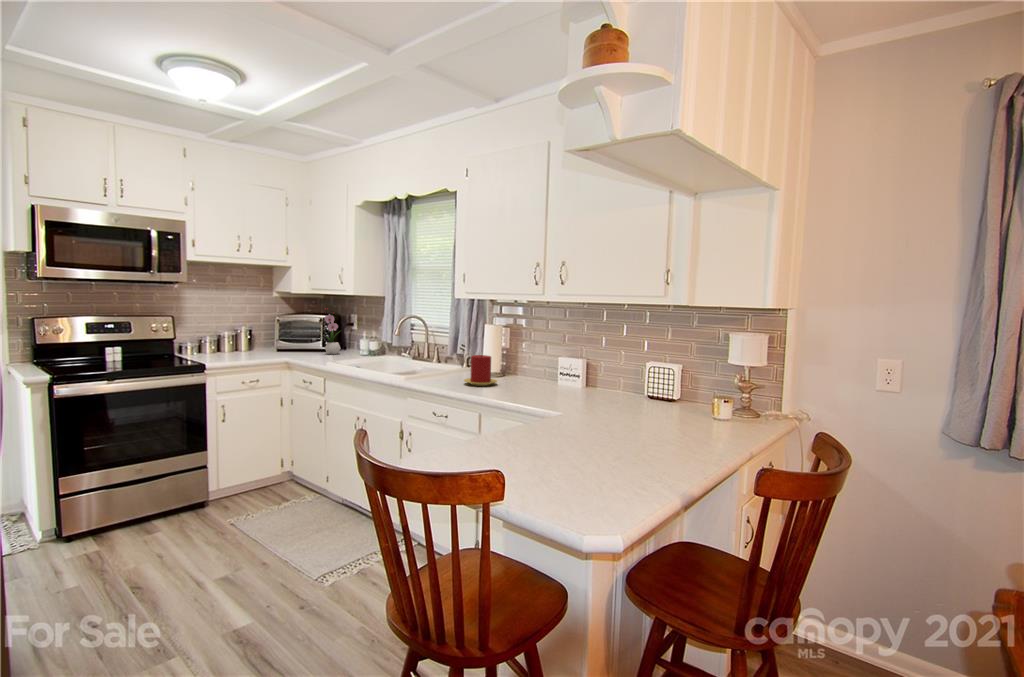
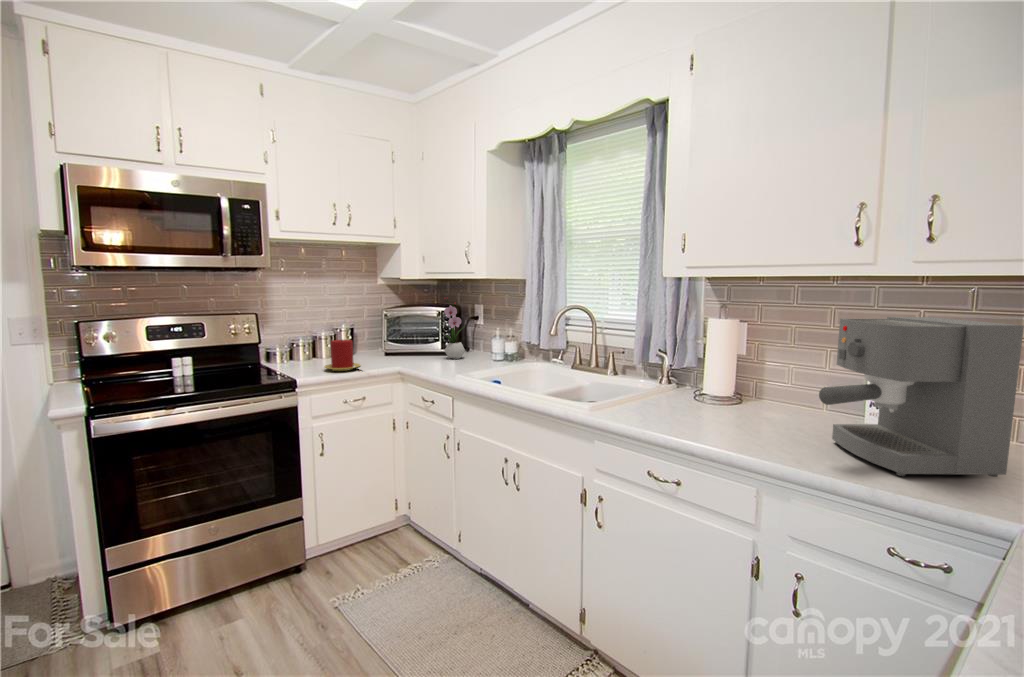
coffee maker: none [500,323,584,399] -> present [819,317,1024,477]
candle: present [464,355,497,386] -> present [325,340,360,371]

